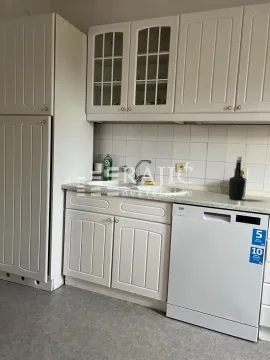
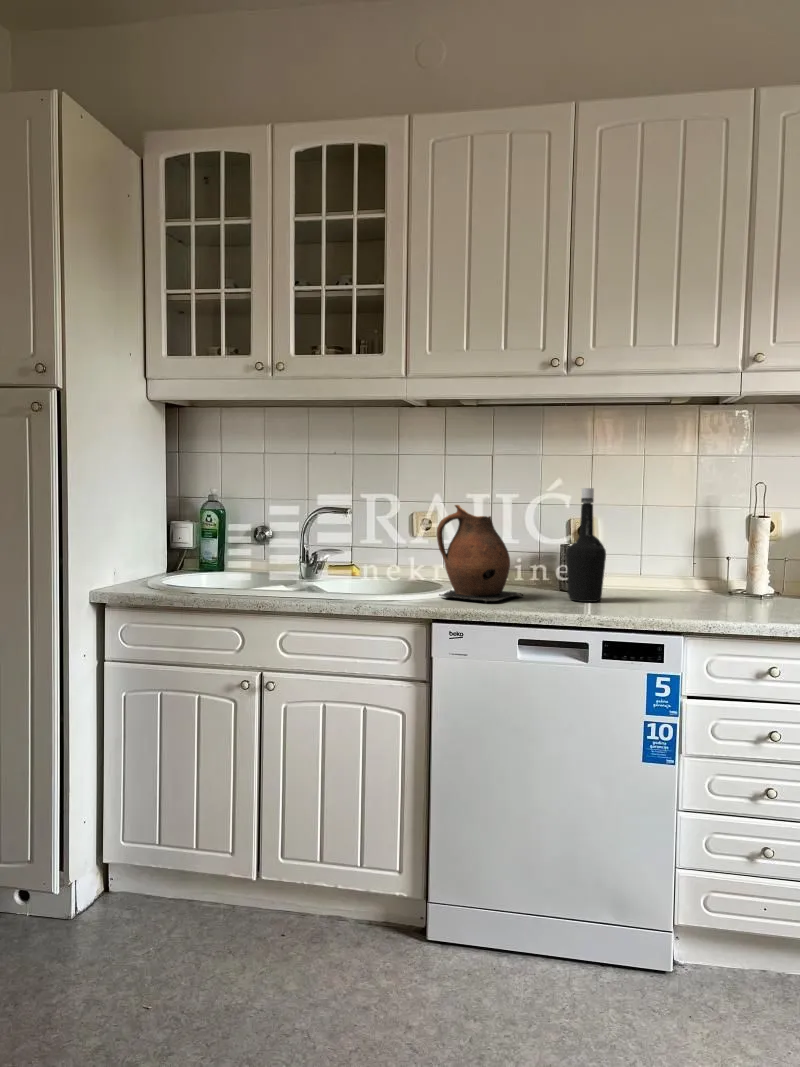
ceramic pitcher: none [180,161,212,197] -> present [437,505,523,602]

